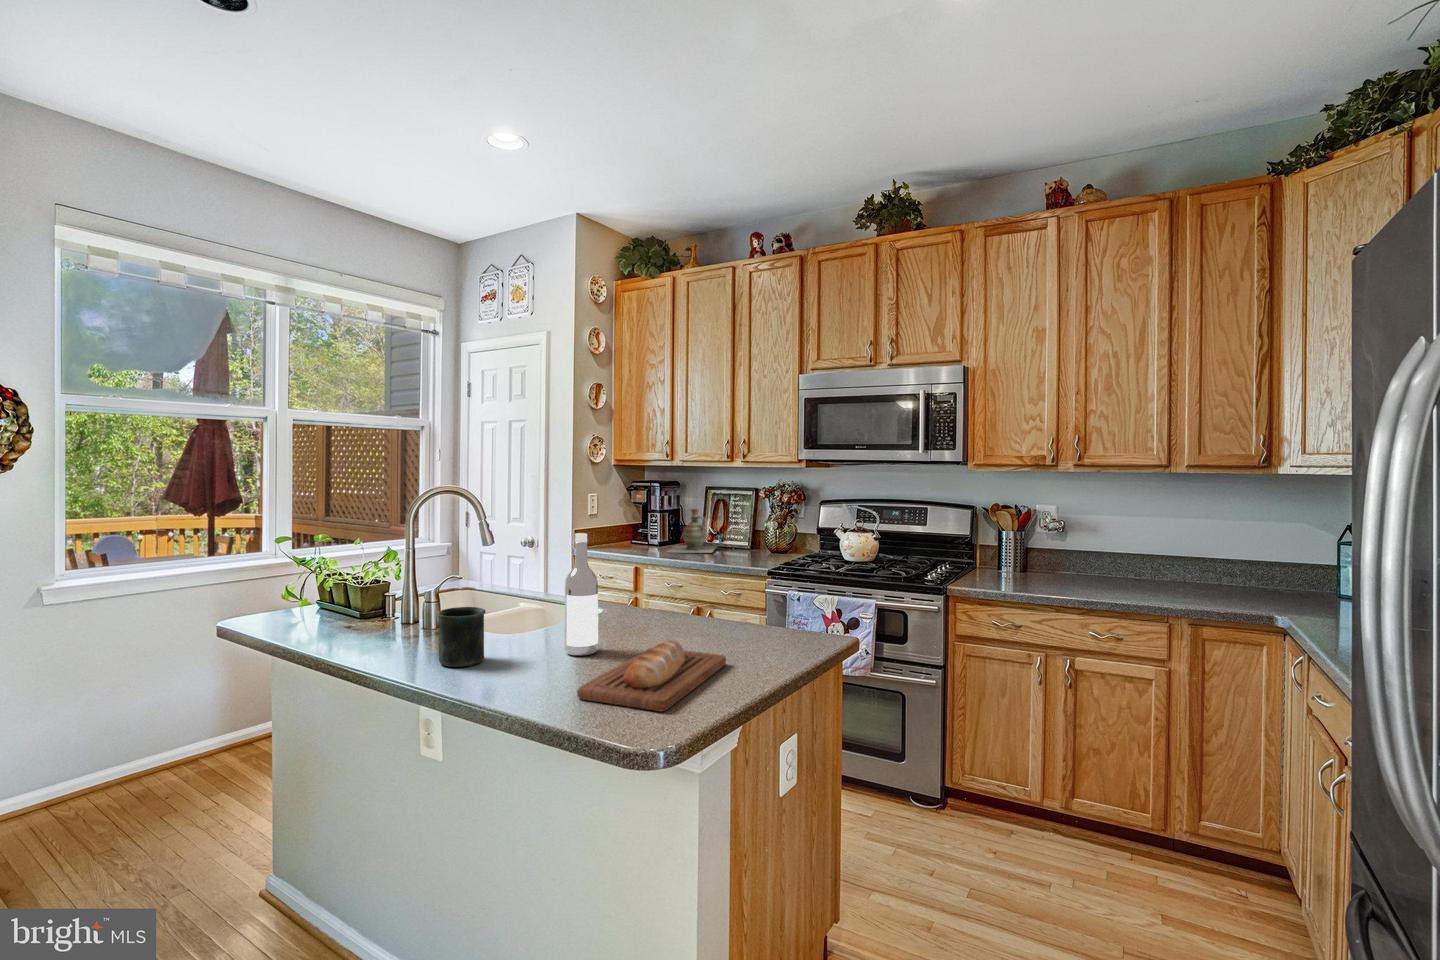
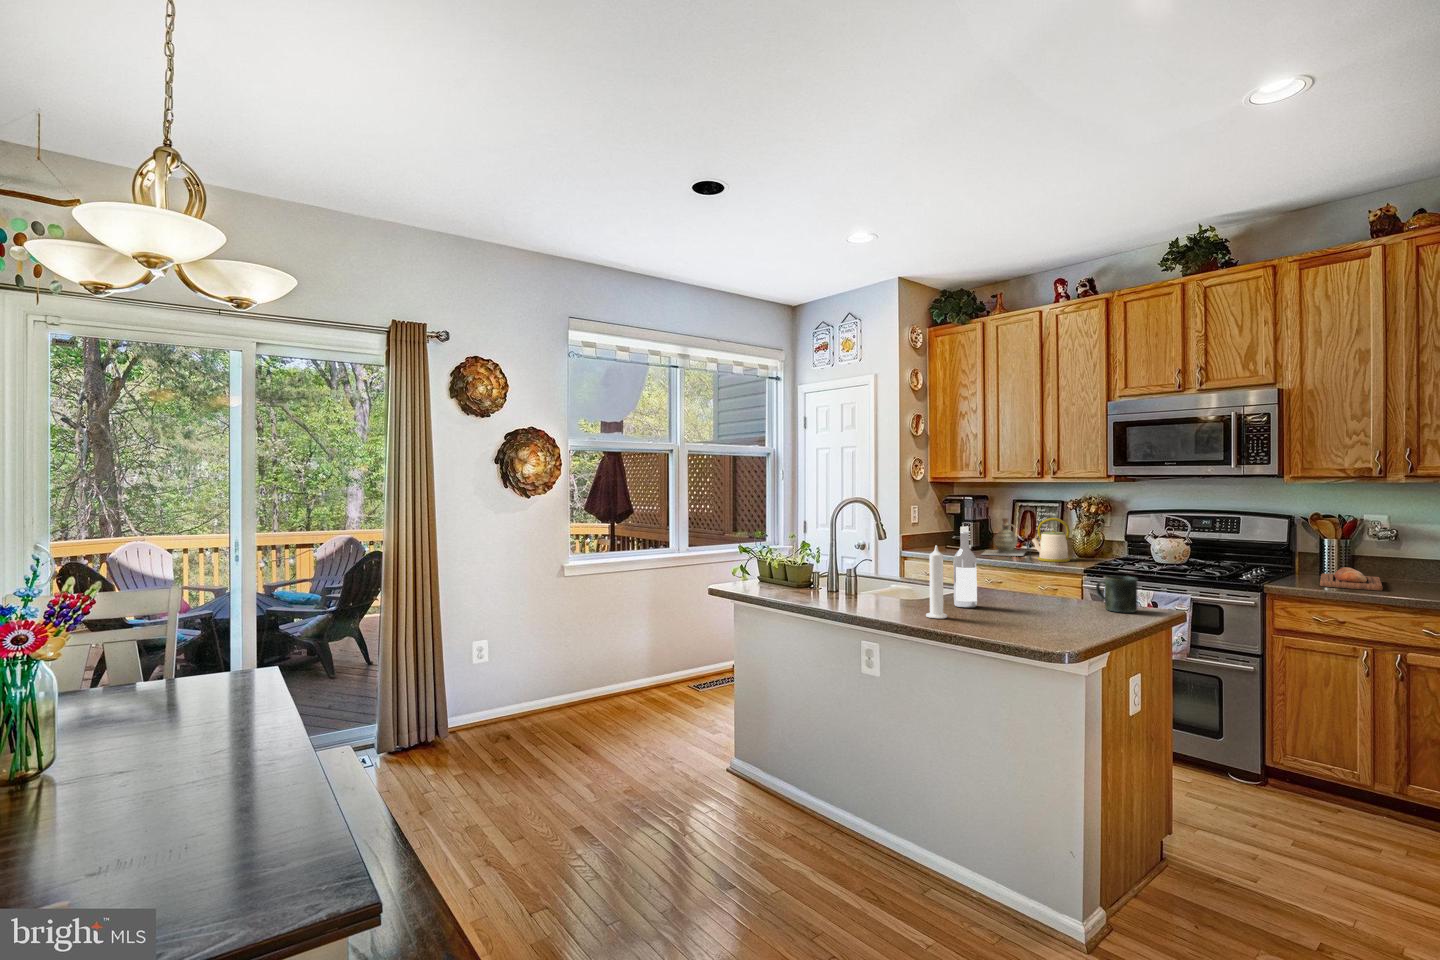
kettle: none [719,509,760,561] -> present [1032,518,1070,562]
candle: none [500,568,534,688] -> present [926,545,947,619]
mug: present [437,607,486,667] -> present [1096,576,1138,613]
bread loaf: present [577,640,726,711] -> present [1320,567,1383,591]

